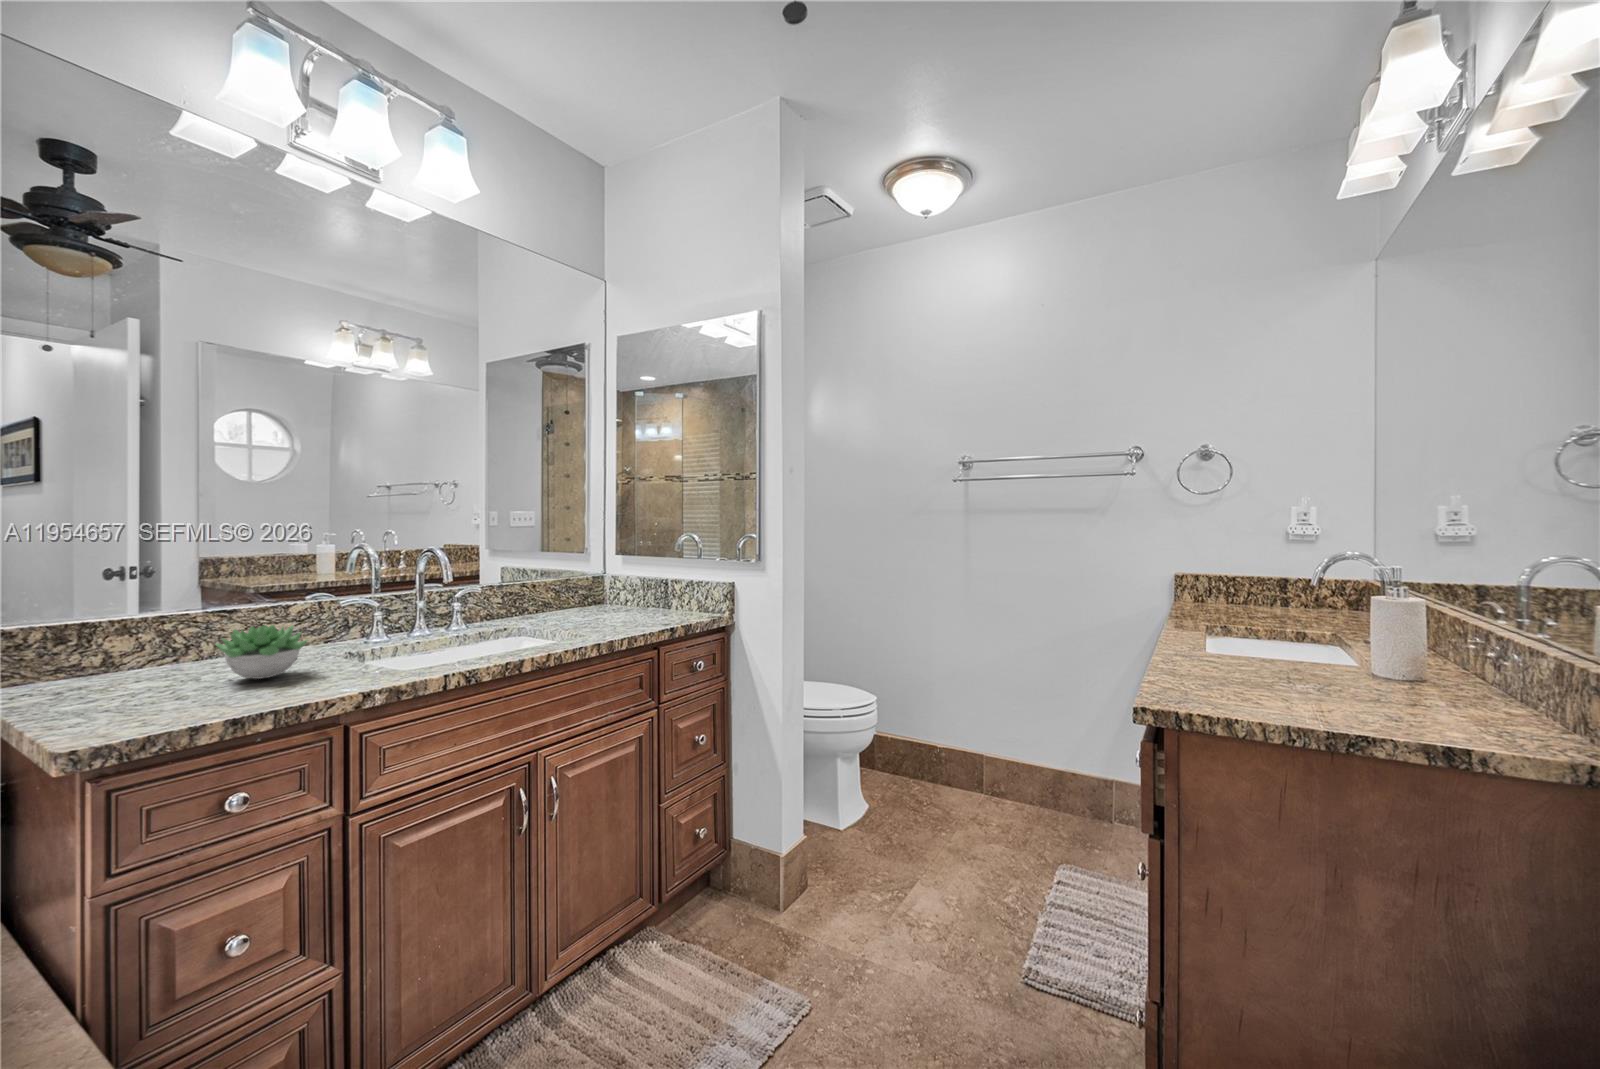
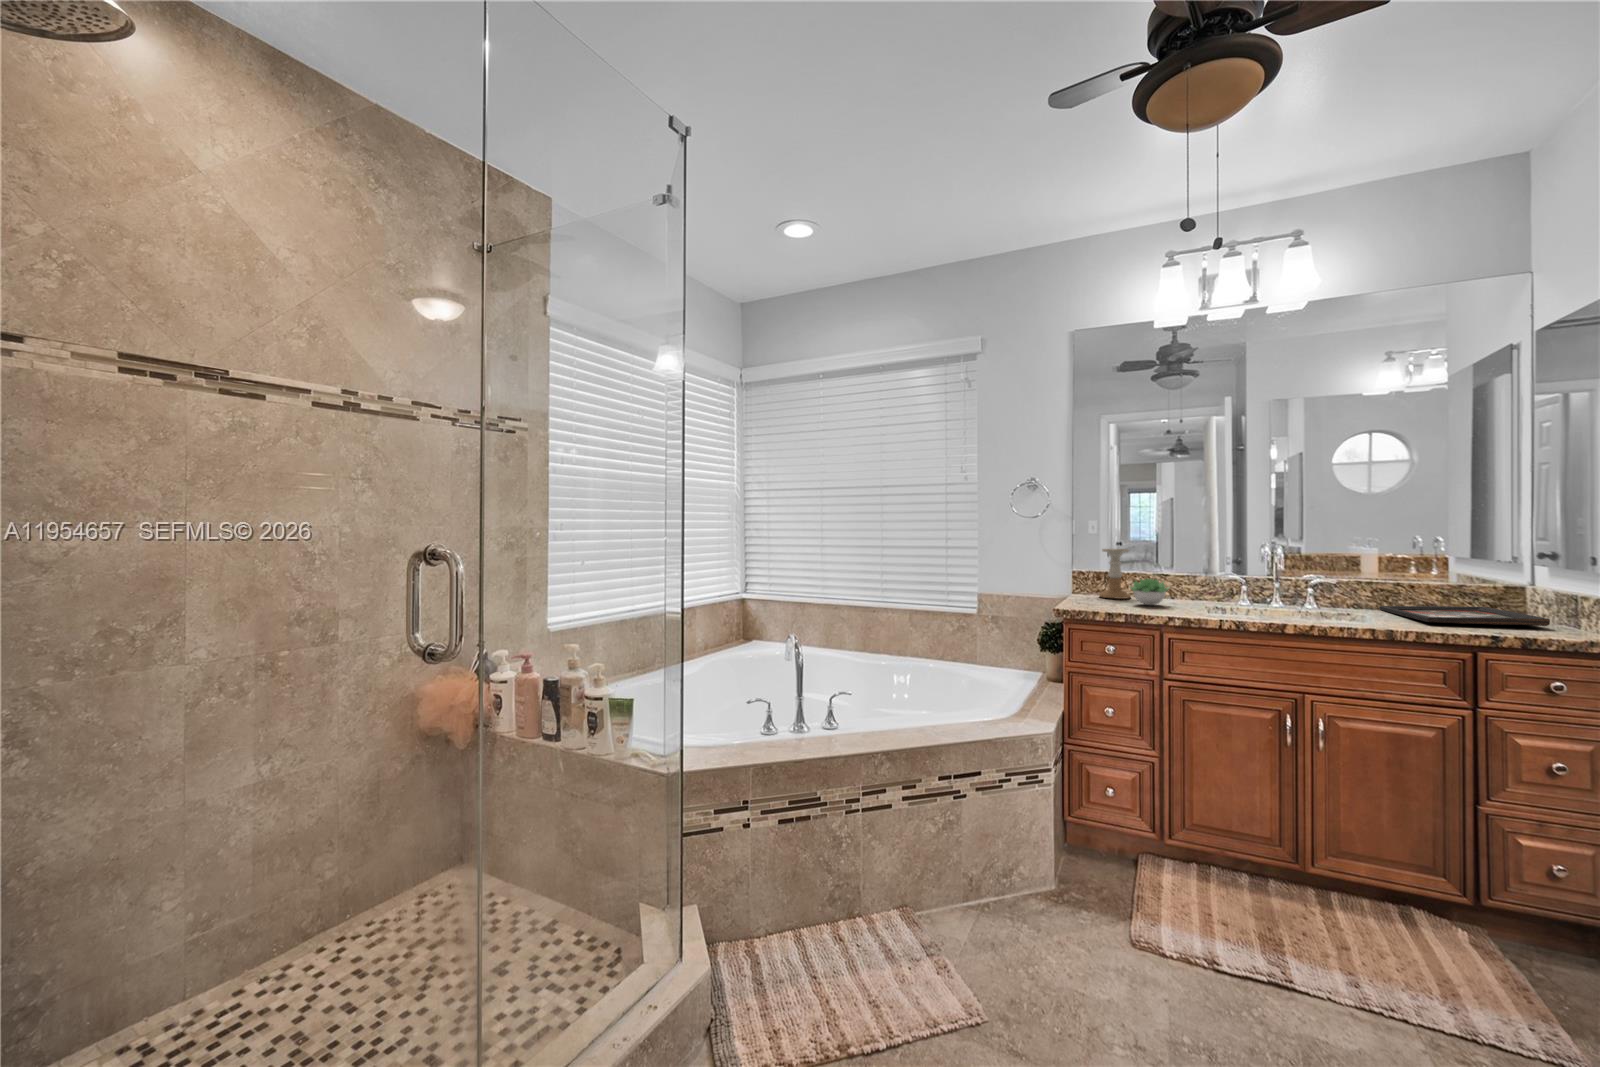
candle holder: none [84,570,177,684] -> present [1099,549,1131,599]
decorative tray: none [521,599,667,625] -> present [1379,606,1550,626]

